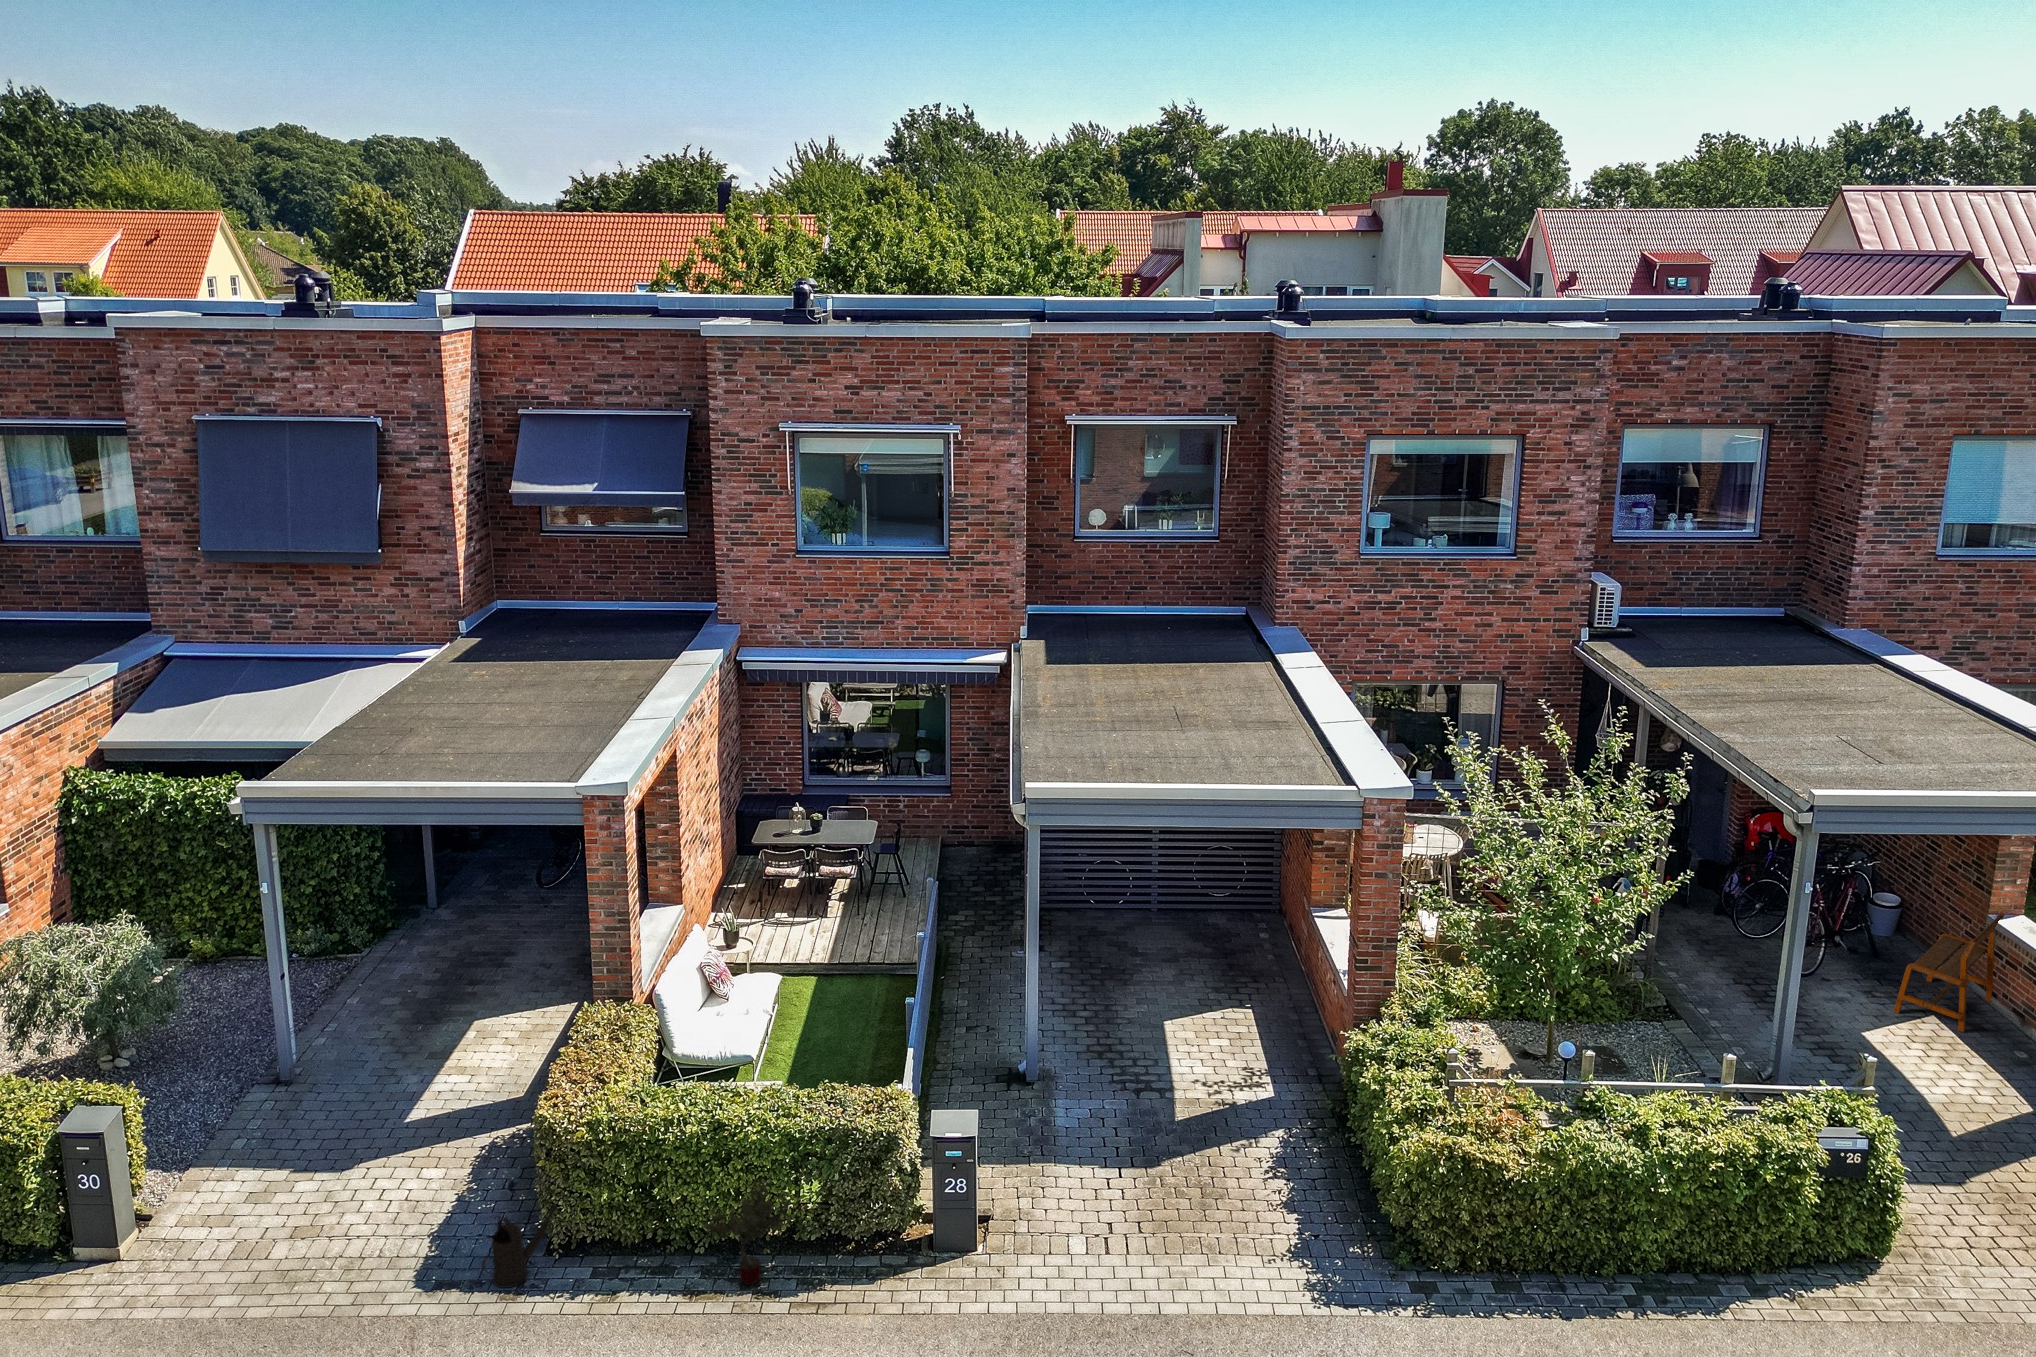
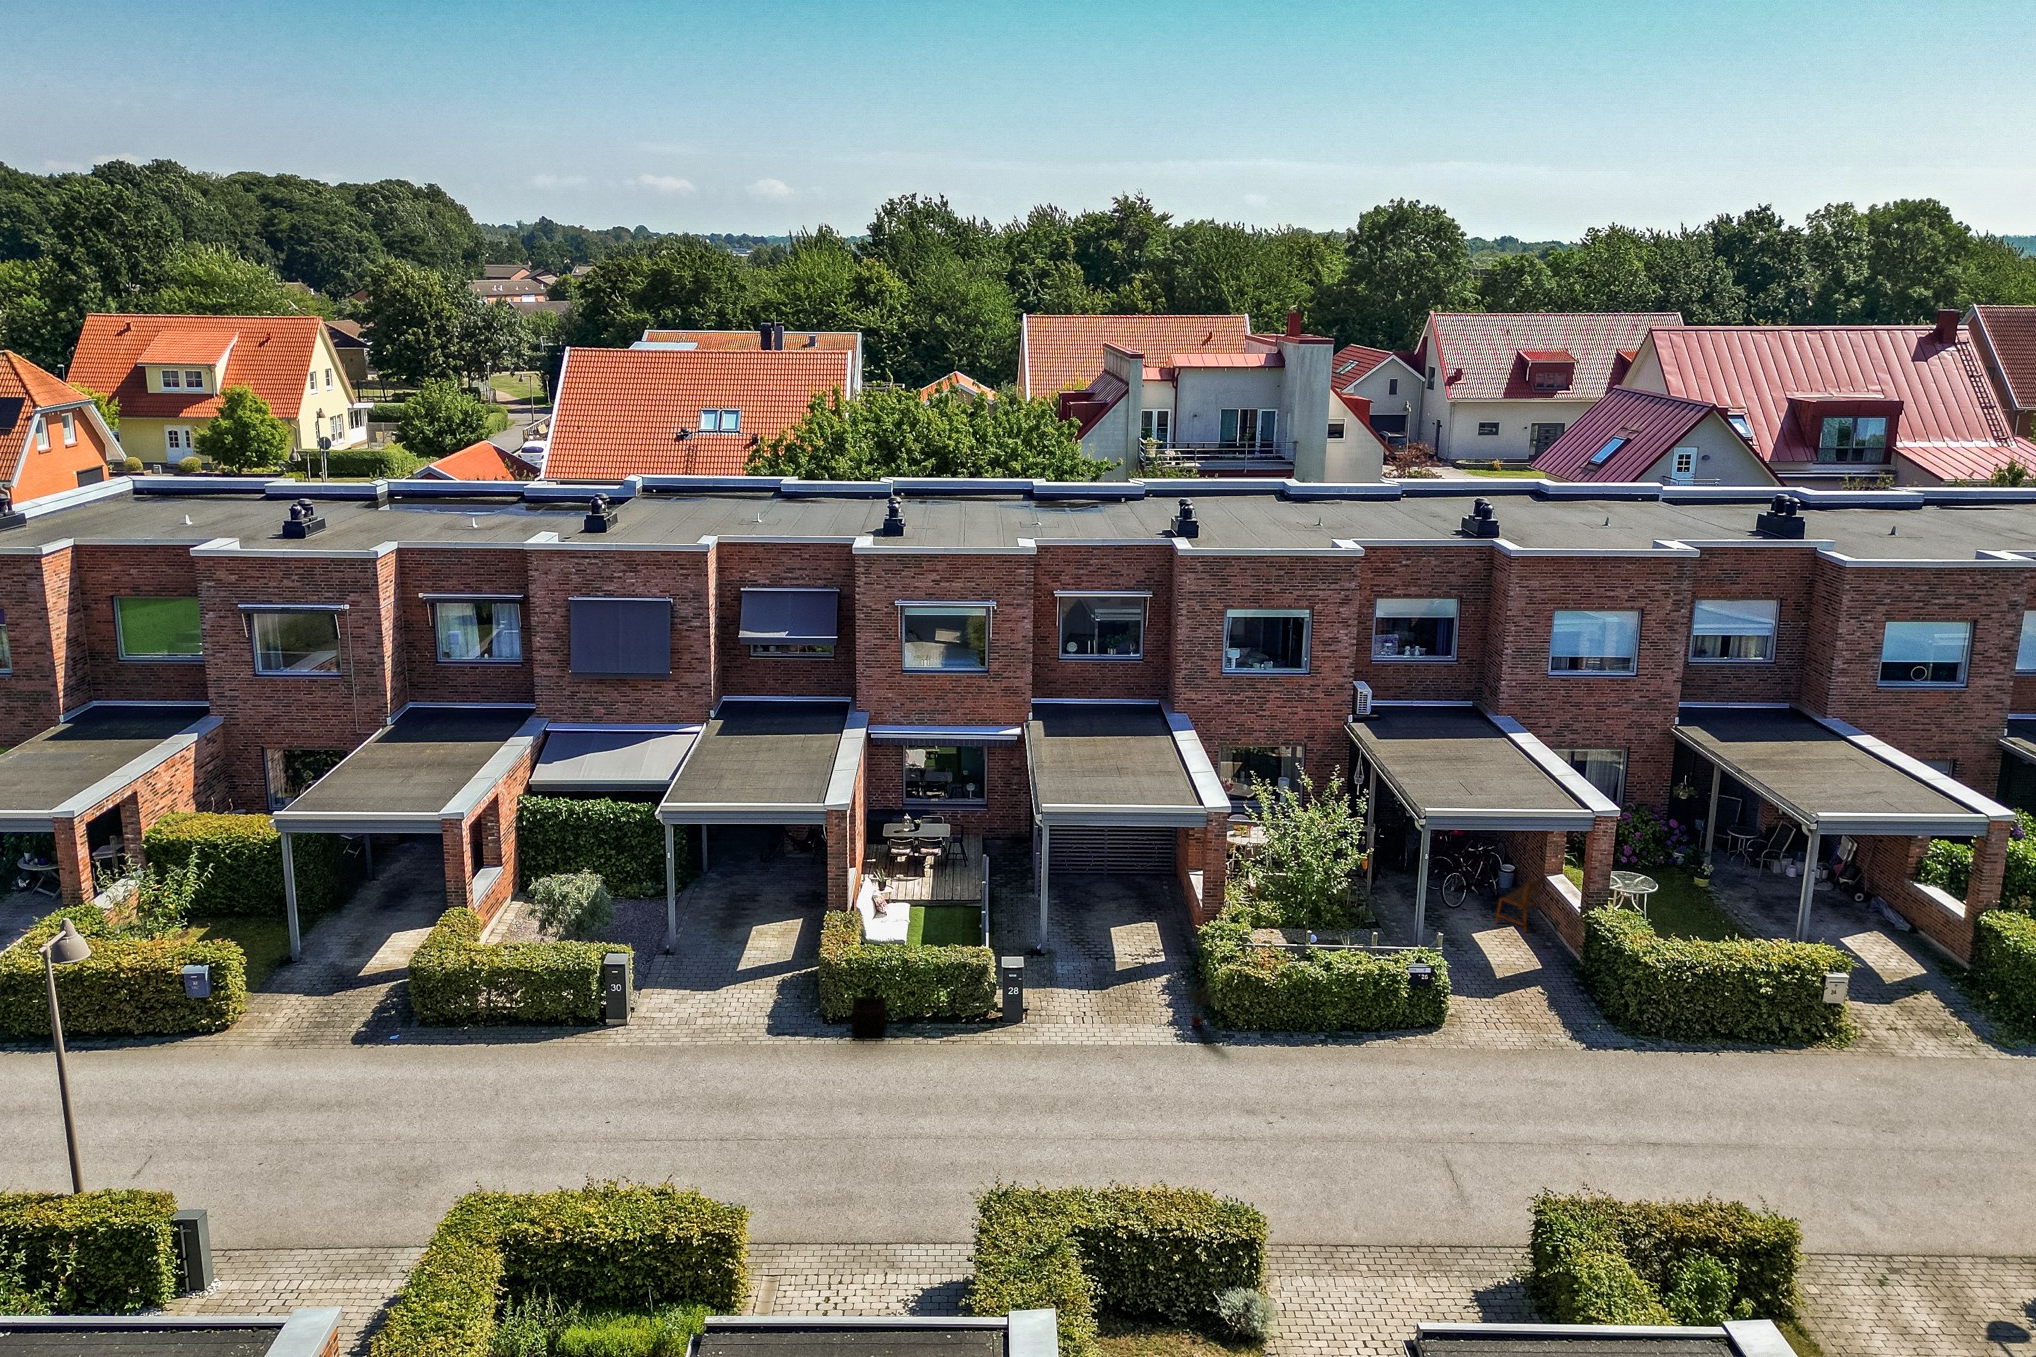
potted tree: present [704,1179,791,1285] -> present [1187,982,1215,1026]
wooden crate: none [593,1198,682,1300] -> present [852,997,886,1041]
watering can: present [482,1205,557,1288] -> none [799,1001,829,1037]

